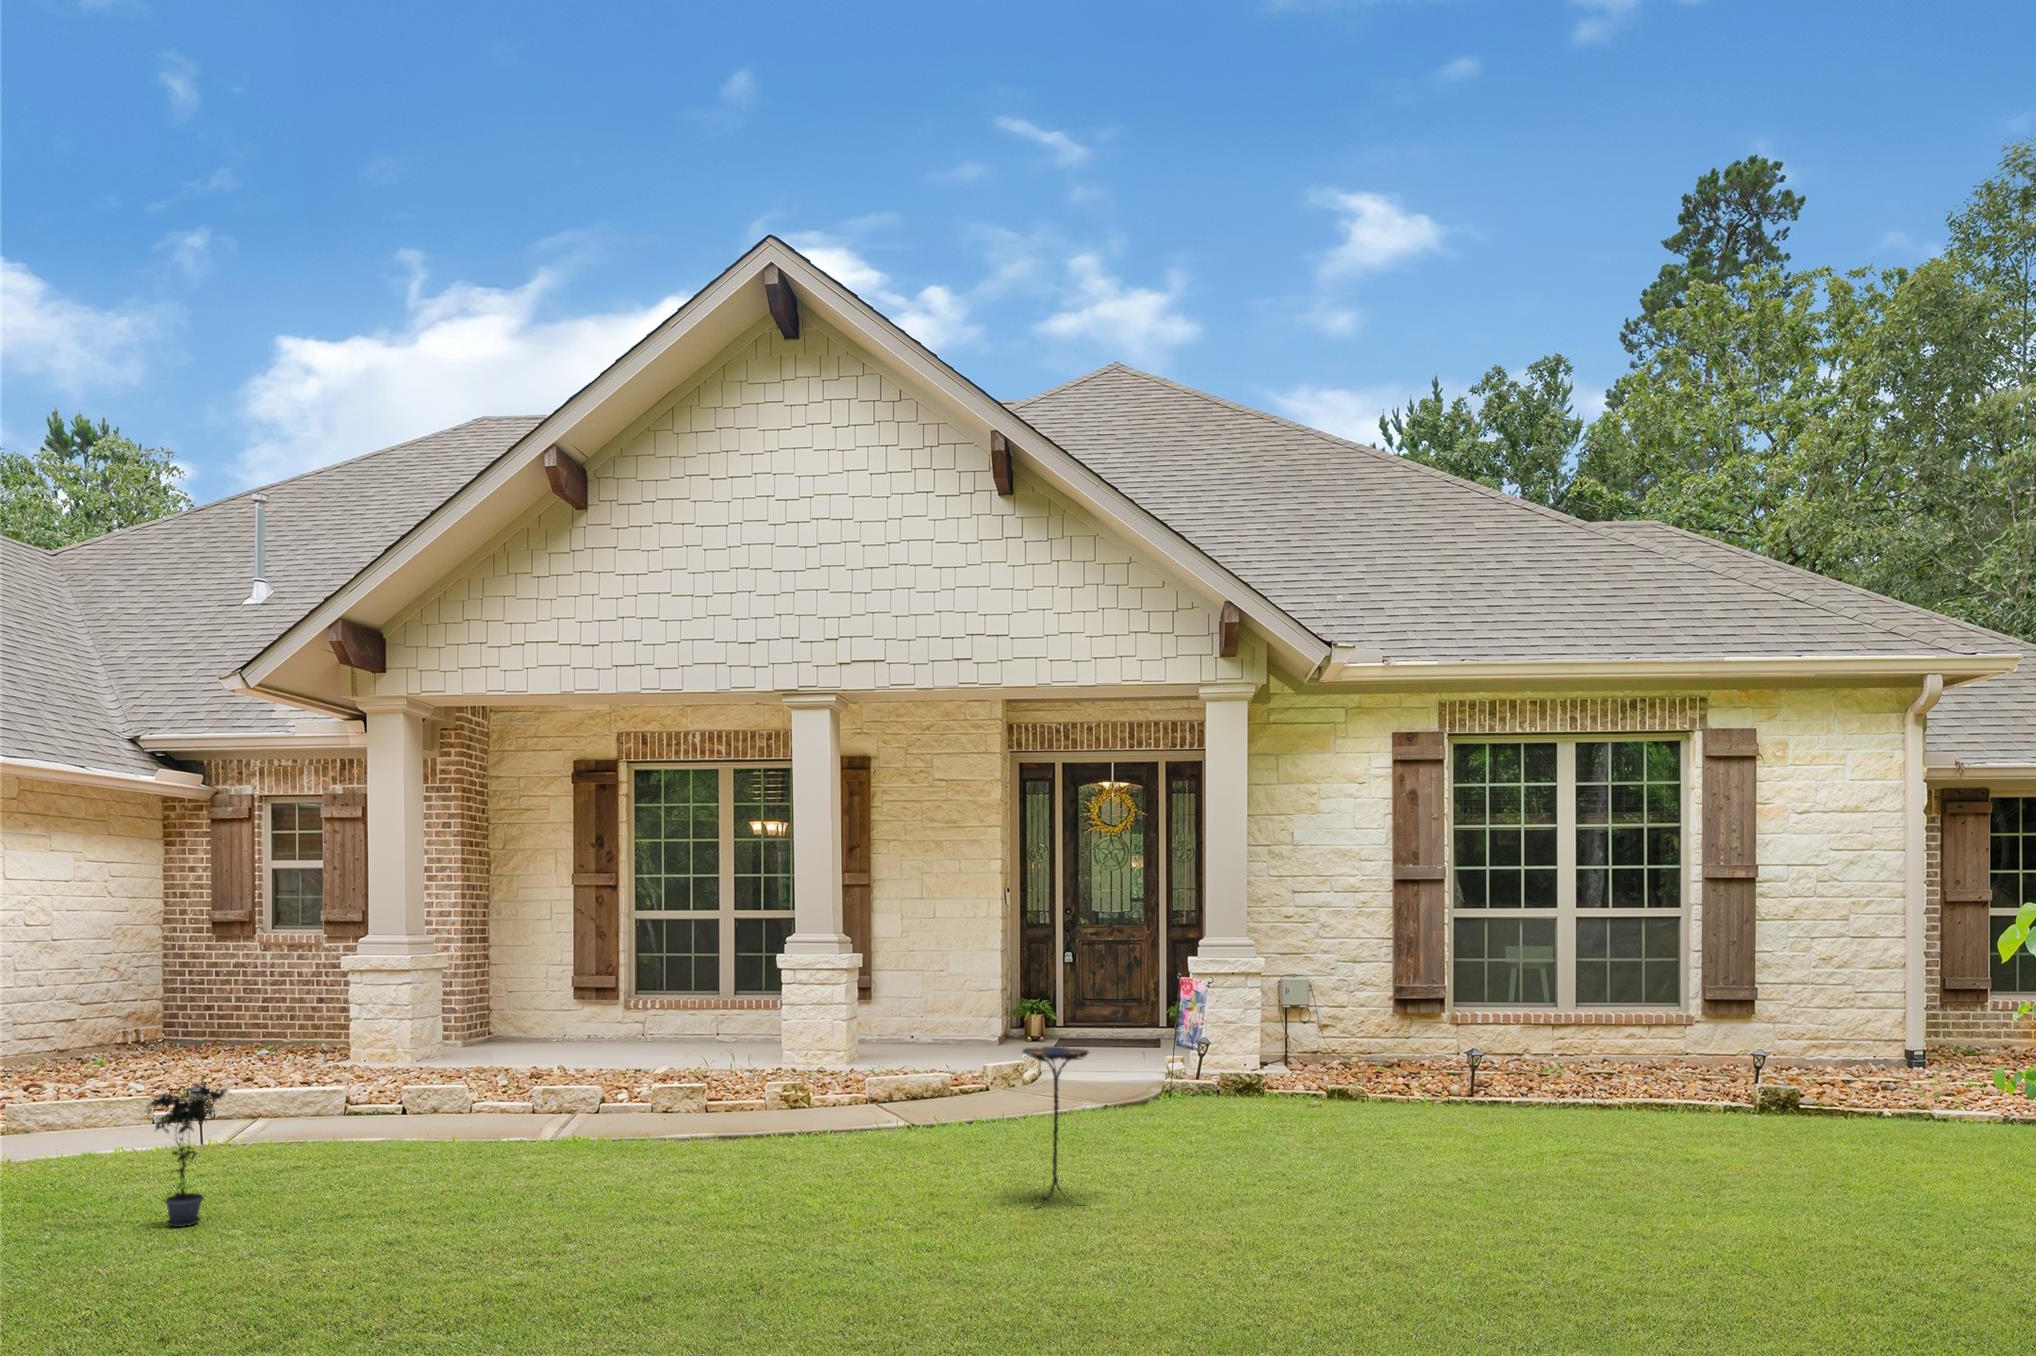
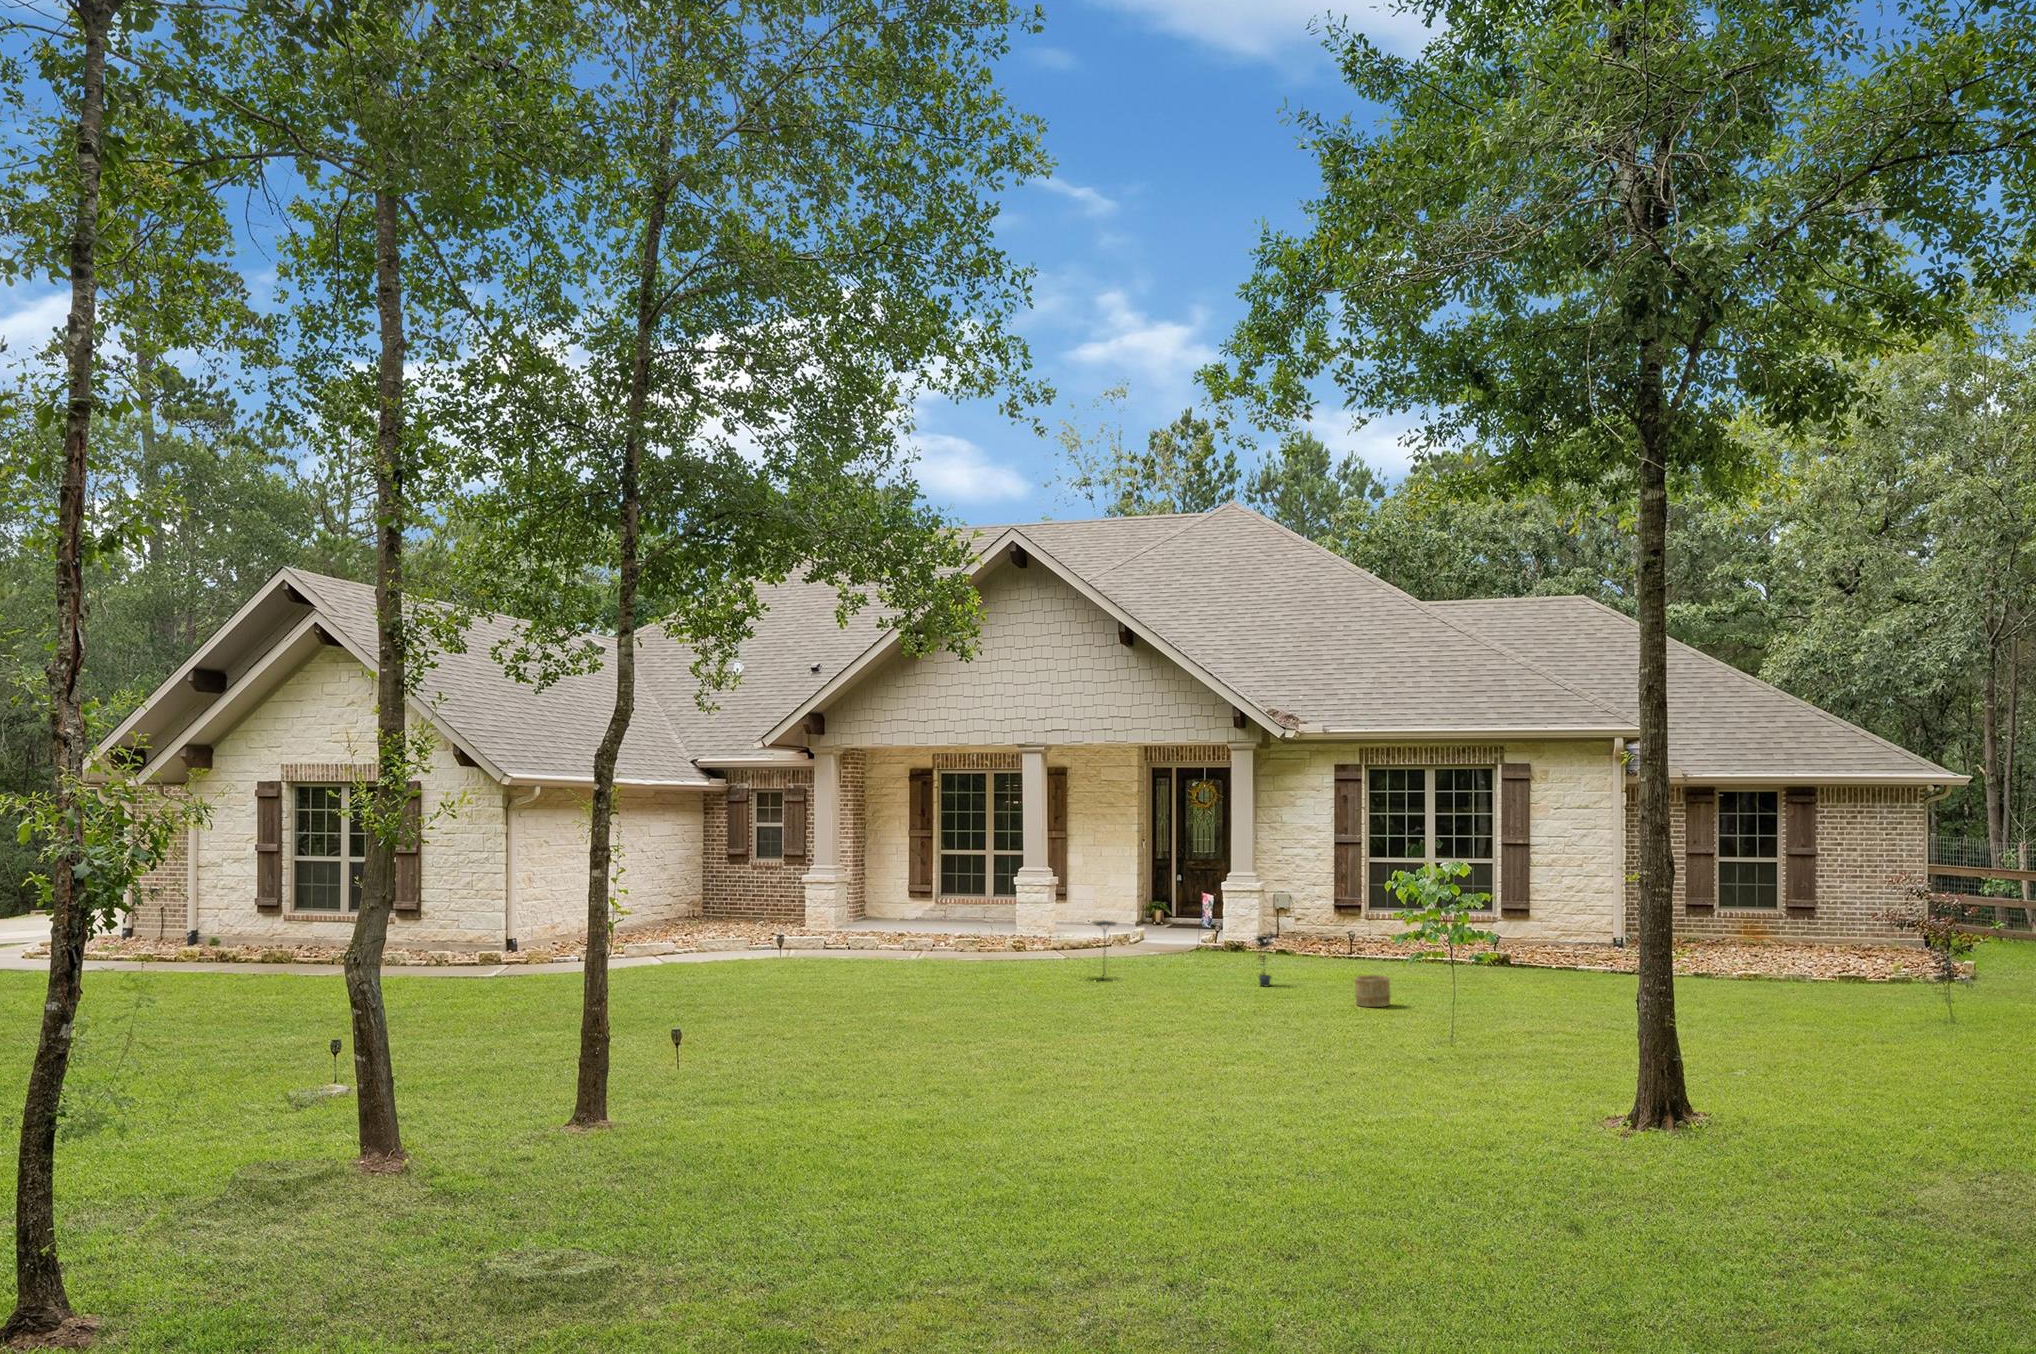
potted plant: present [147,1076,229,1227] -> present [1254,932,1275,986]
wooden bucket: none [1836,1193,1958,1296] -> present [1354,975,1390,1007]

